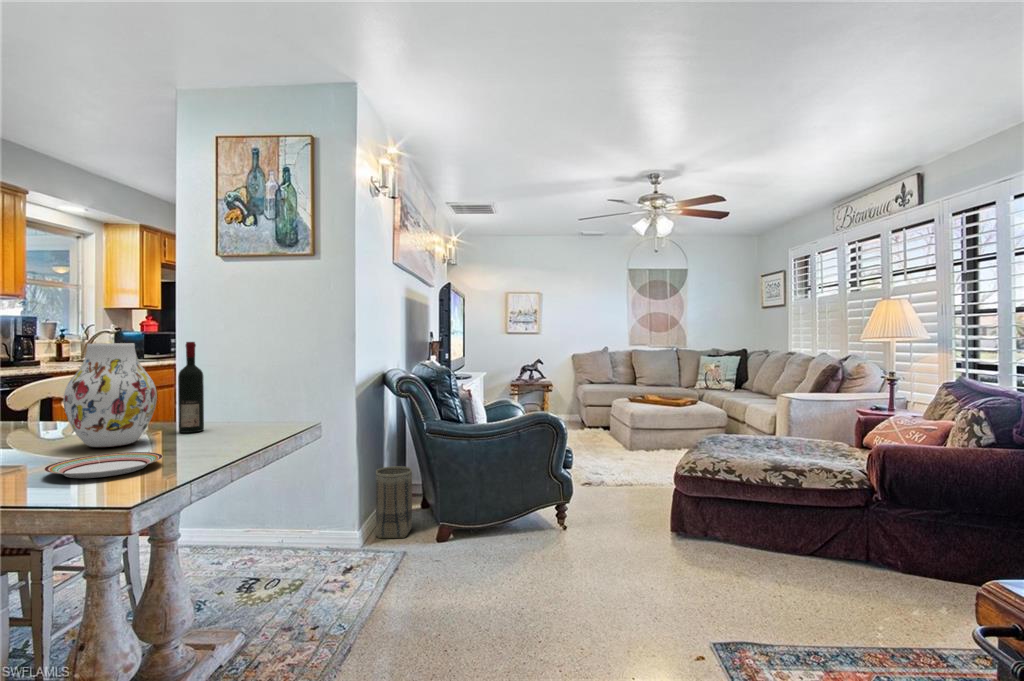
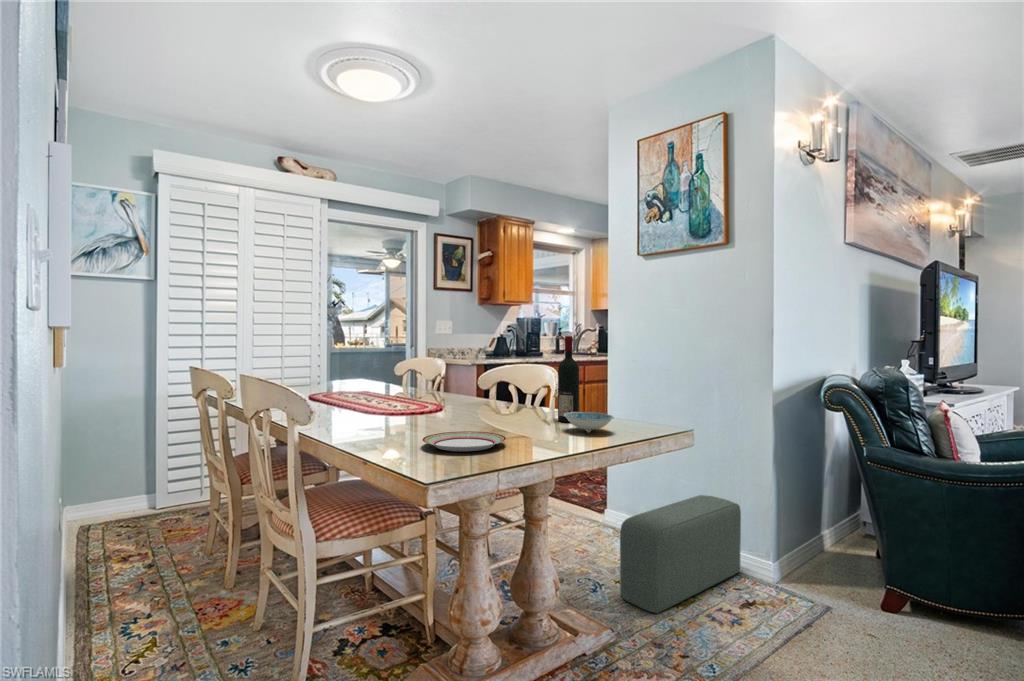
vase: present [64,343,157,447] -> none [468,337,533,426]
ceramic bowl: none [201,418,259,438] -> present [564,412,614,432]
basket: present [376,466,412,538] -> none [799,493,852,588]
pouf: none [231,487,331,606] -> present [620,495,741,613]

